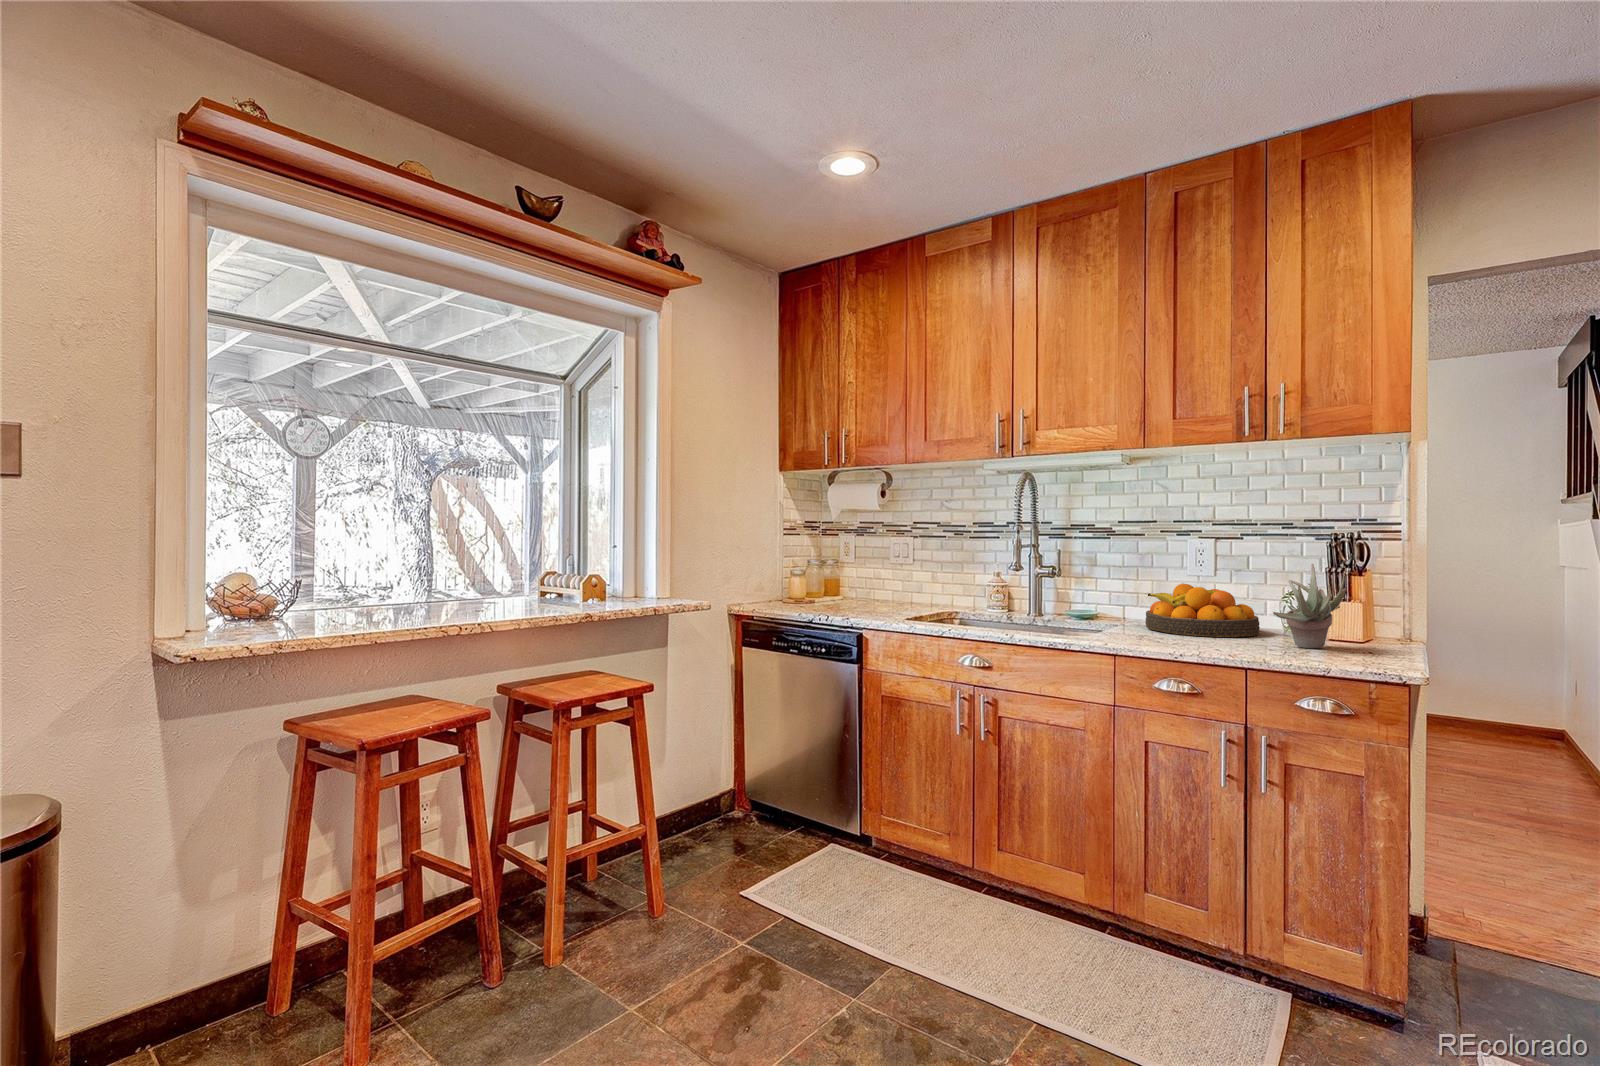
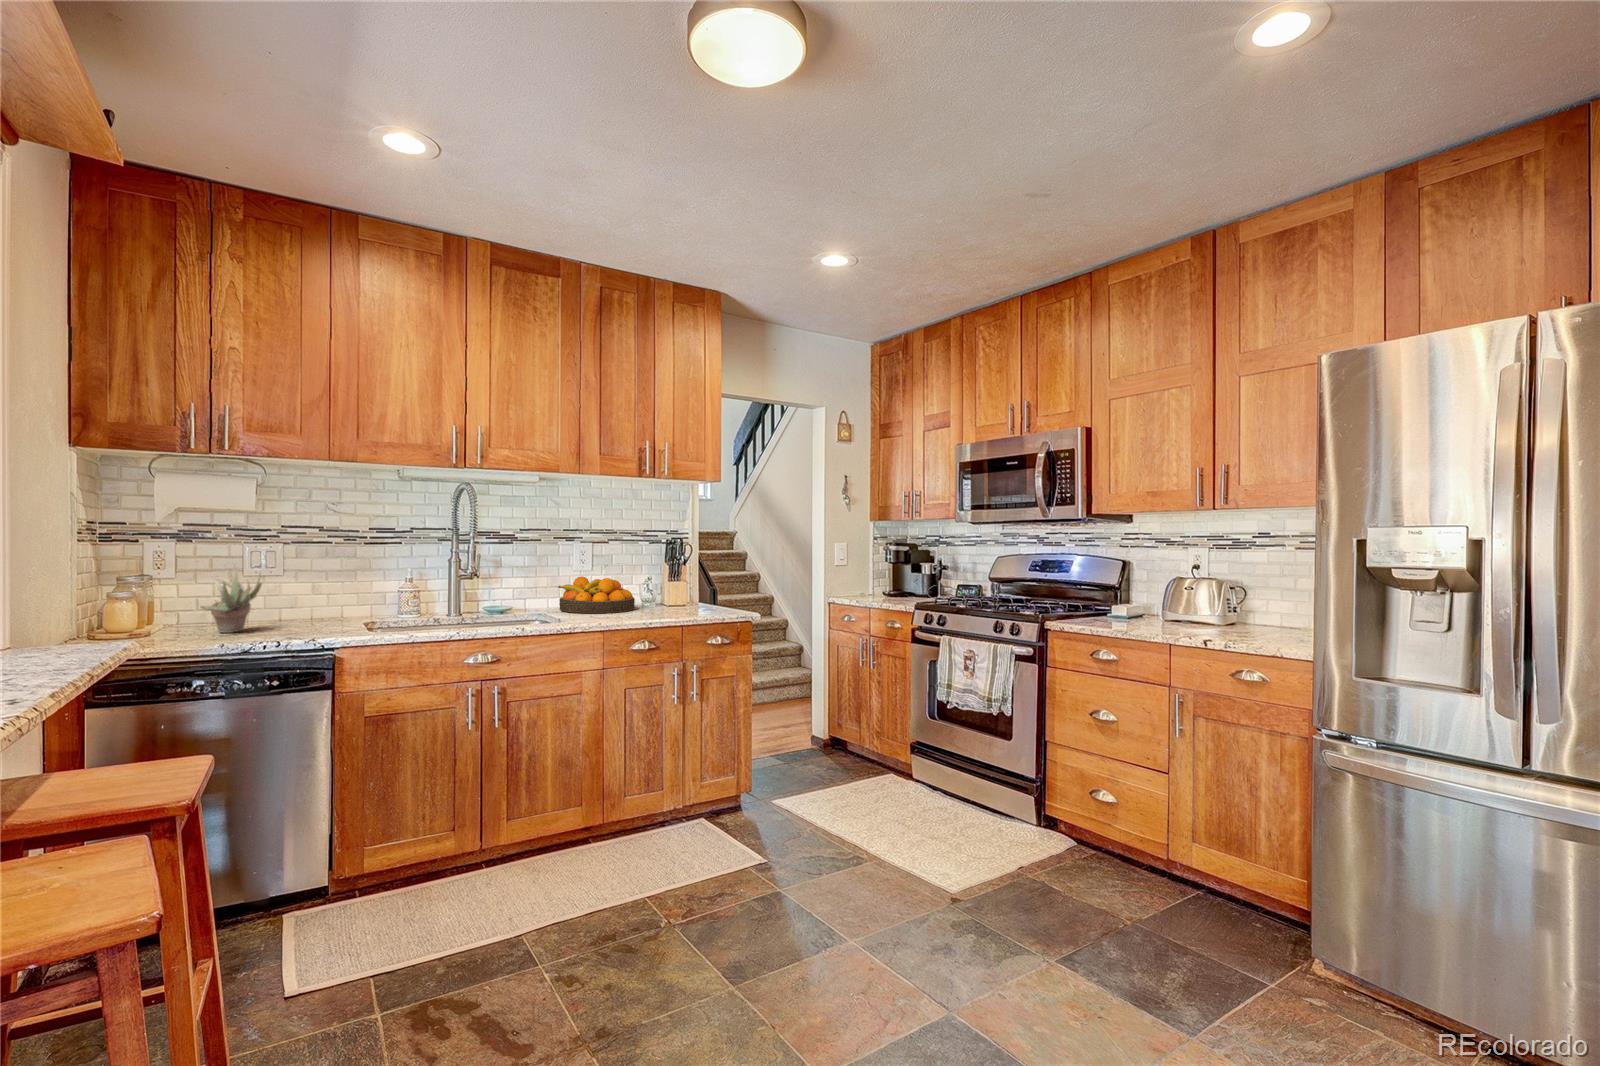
succulent plant: present [1273,564,1346,648] -> present [200,564,262,633]

